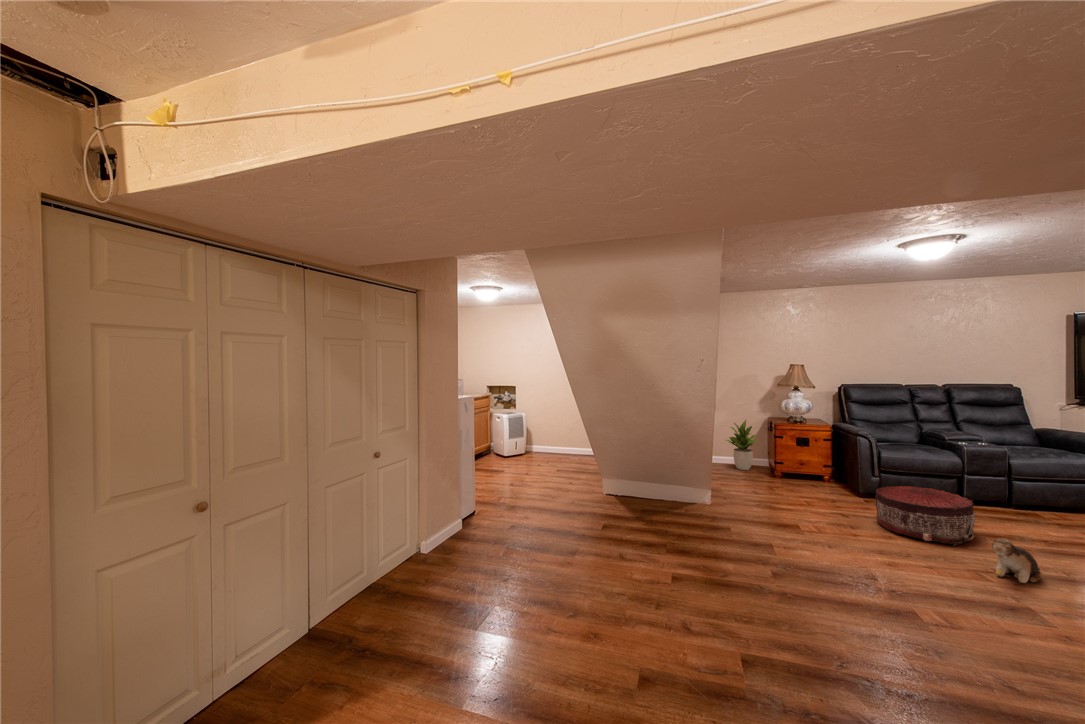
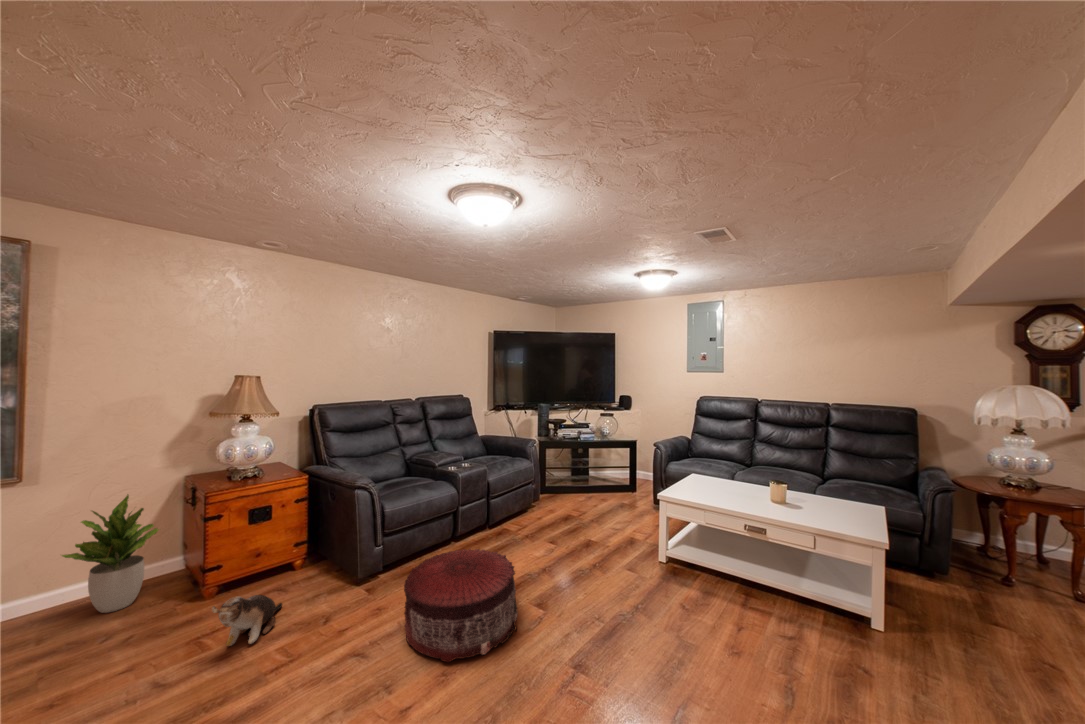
plush toy: present [992,538,1040,583] -> present [211,595,282,646]

